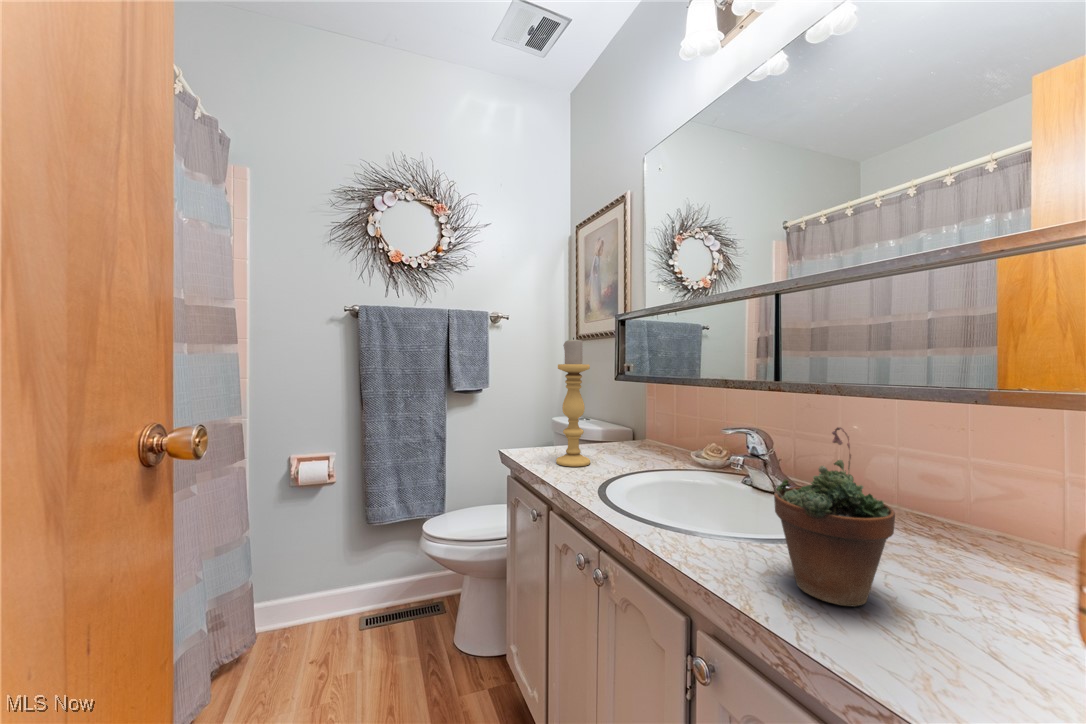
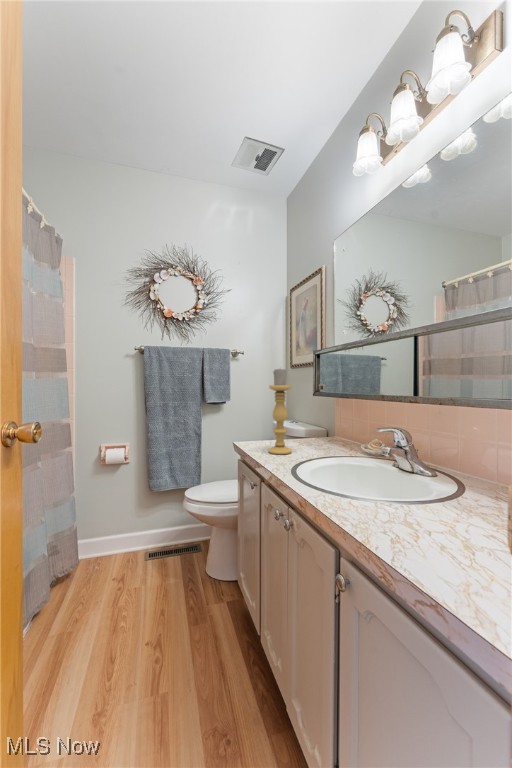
succulent plant: present [774,427,895,607] -> none [385,427,458,542]

